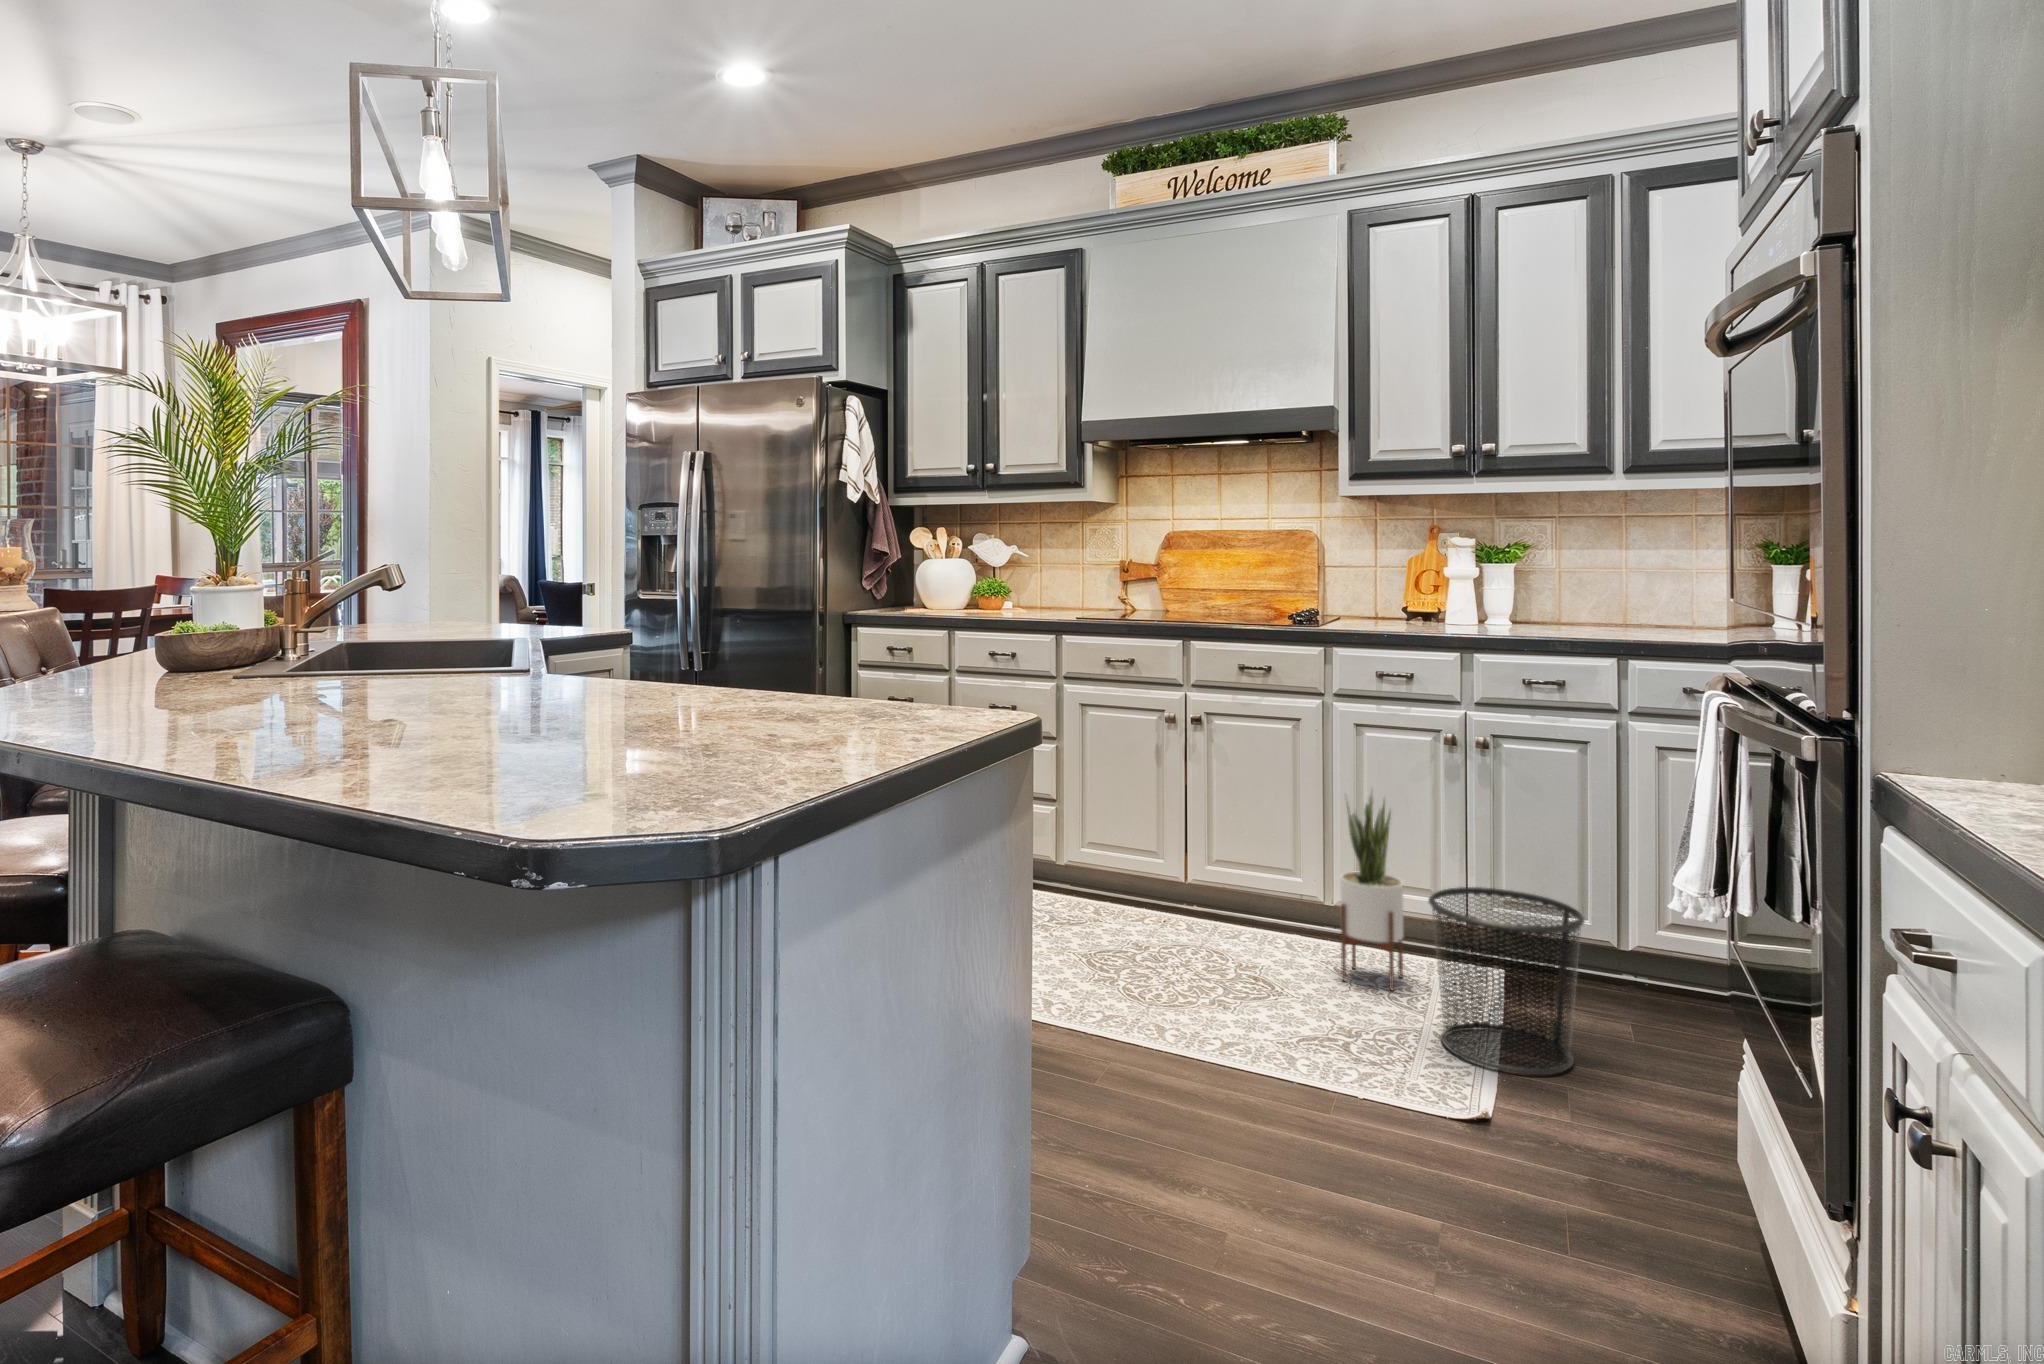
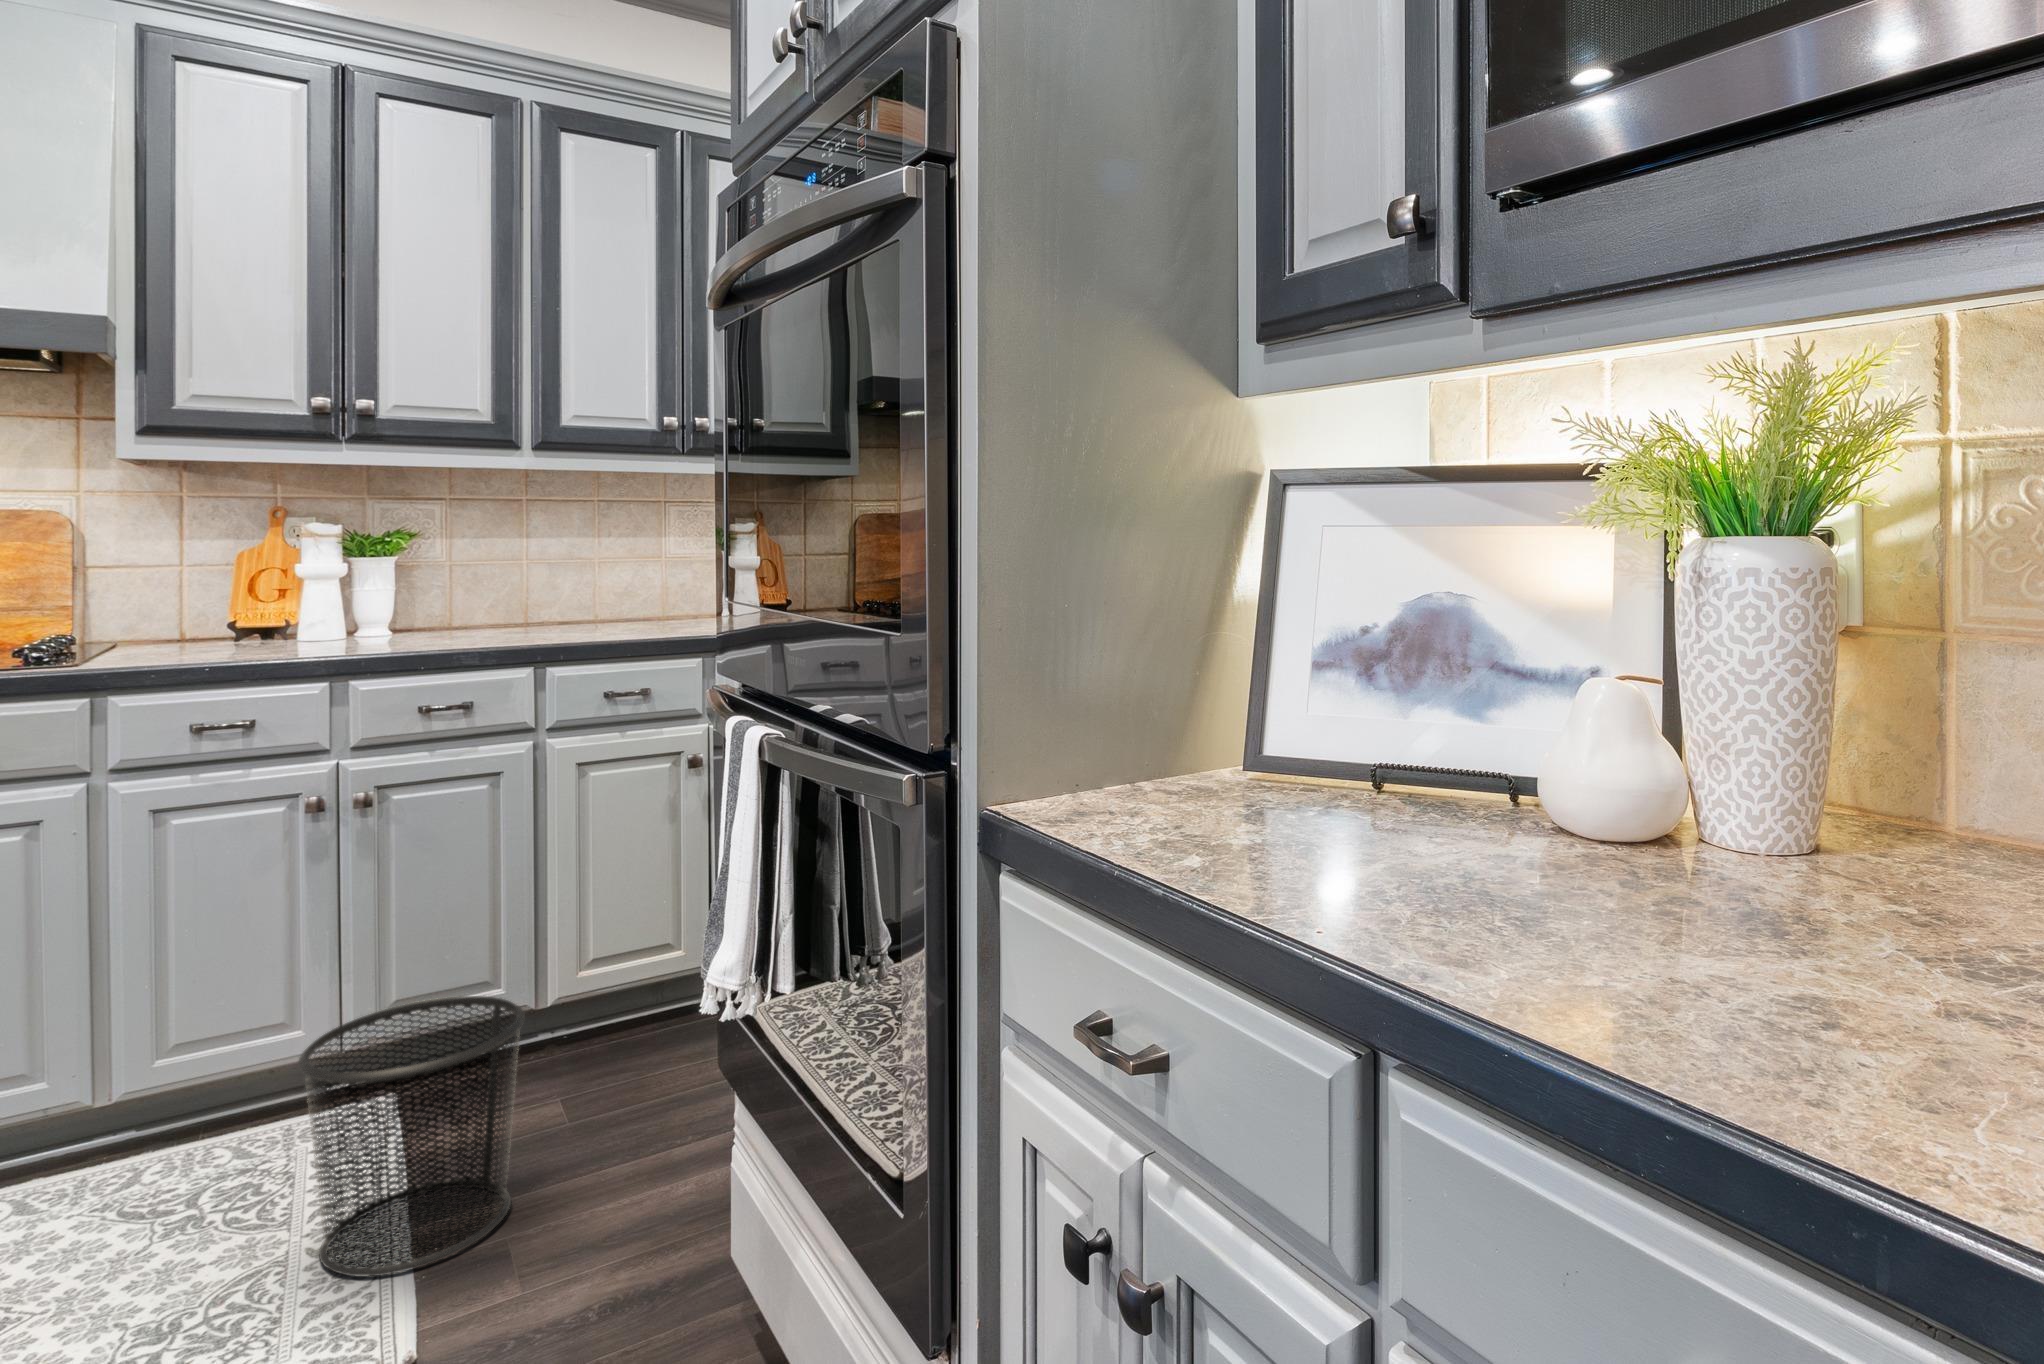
potted plant: present [1341,792,1404,990] -> none [130,907,245,1228]

